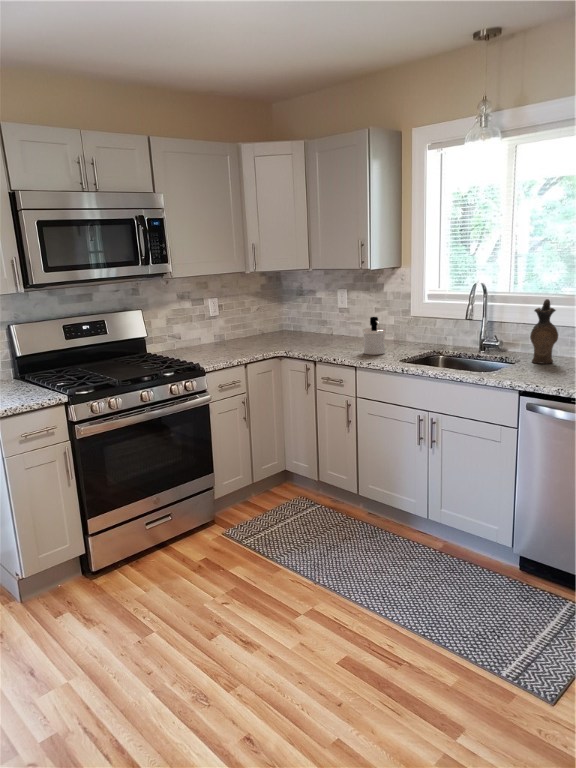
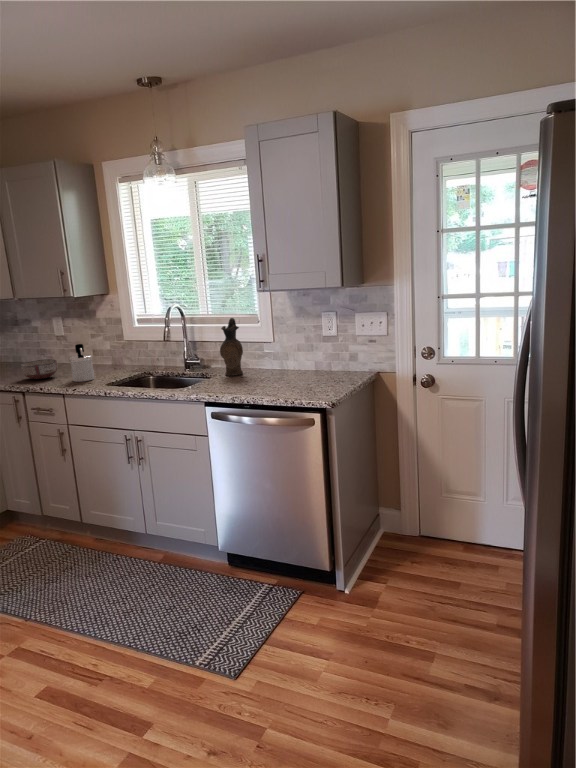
ceramic bowl: none [314,330,347,349] -> present [21,359,58,379]

